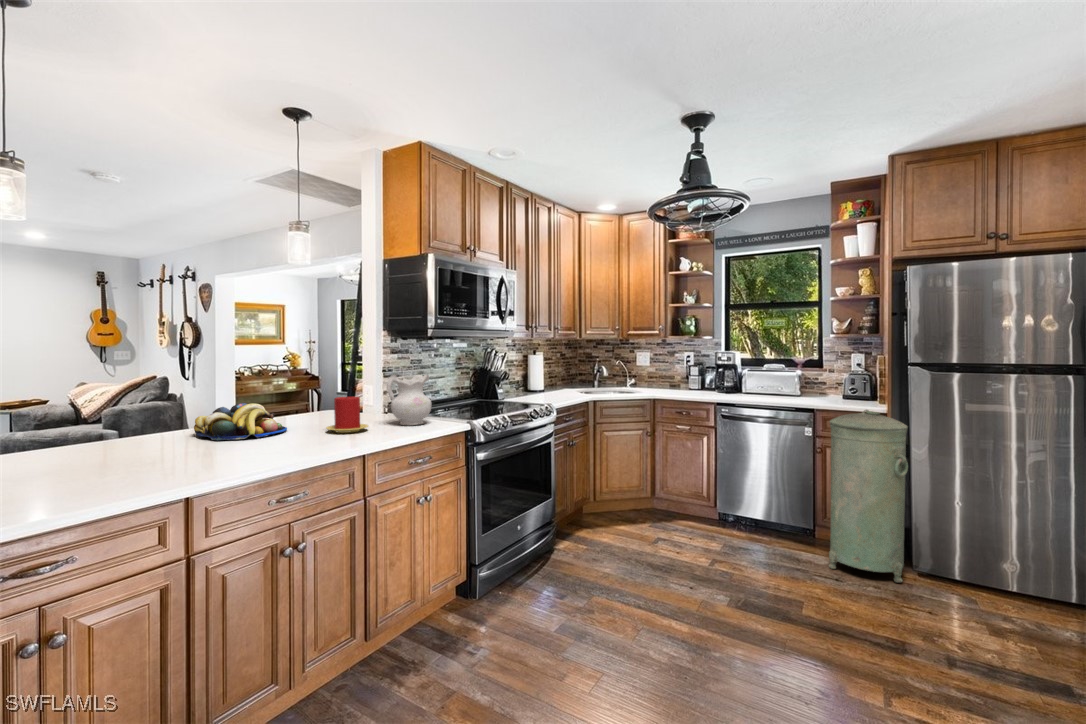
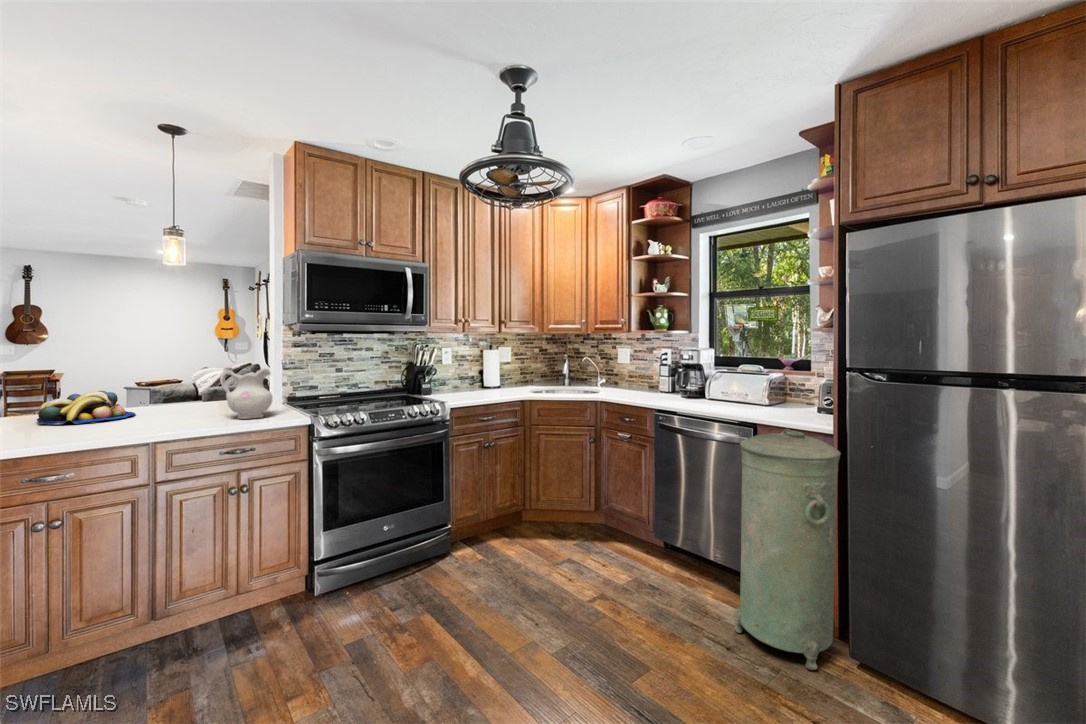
candle: present [326,397,368,433] -> none [146,388,195,423]

